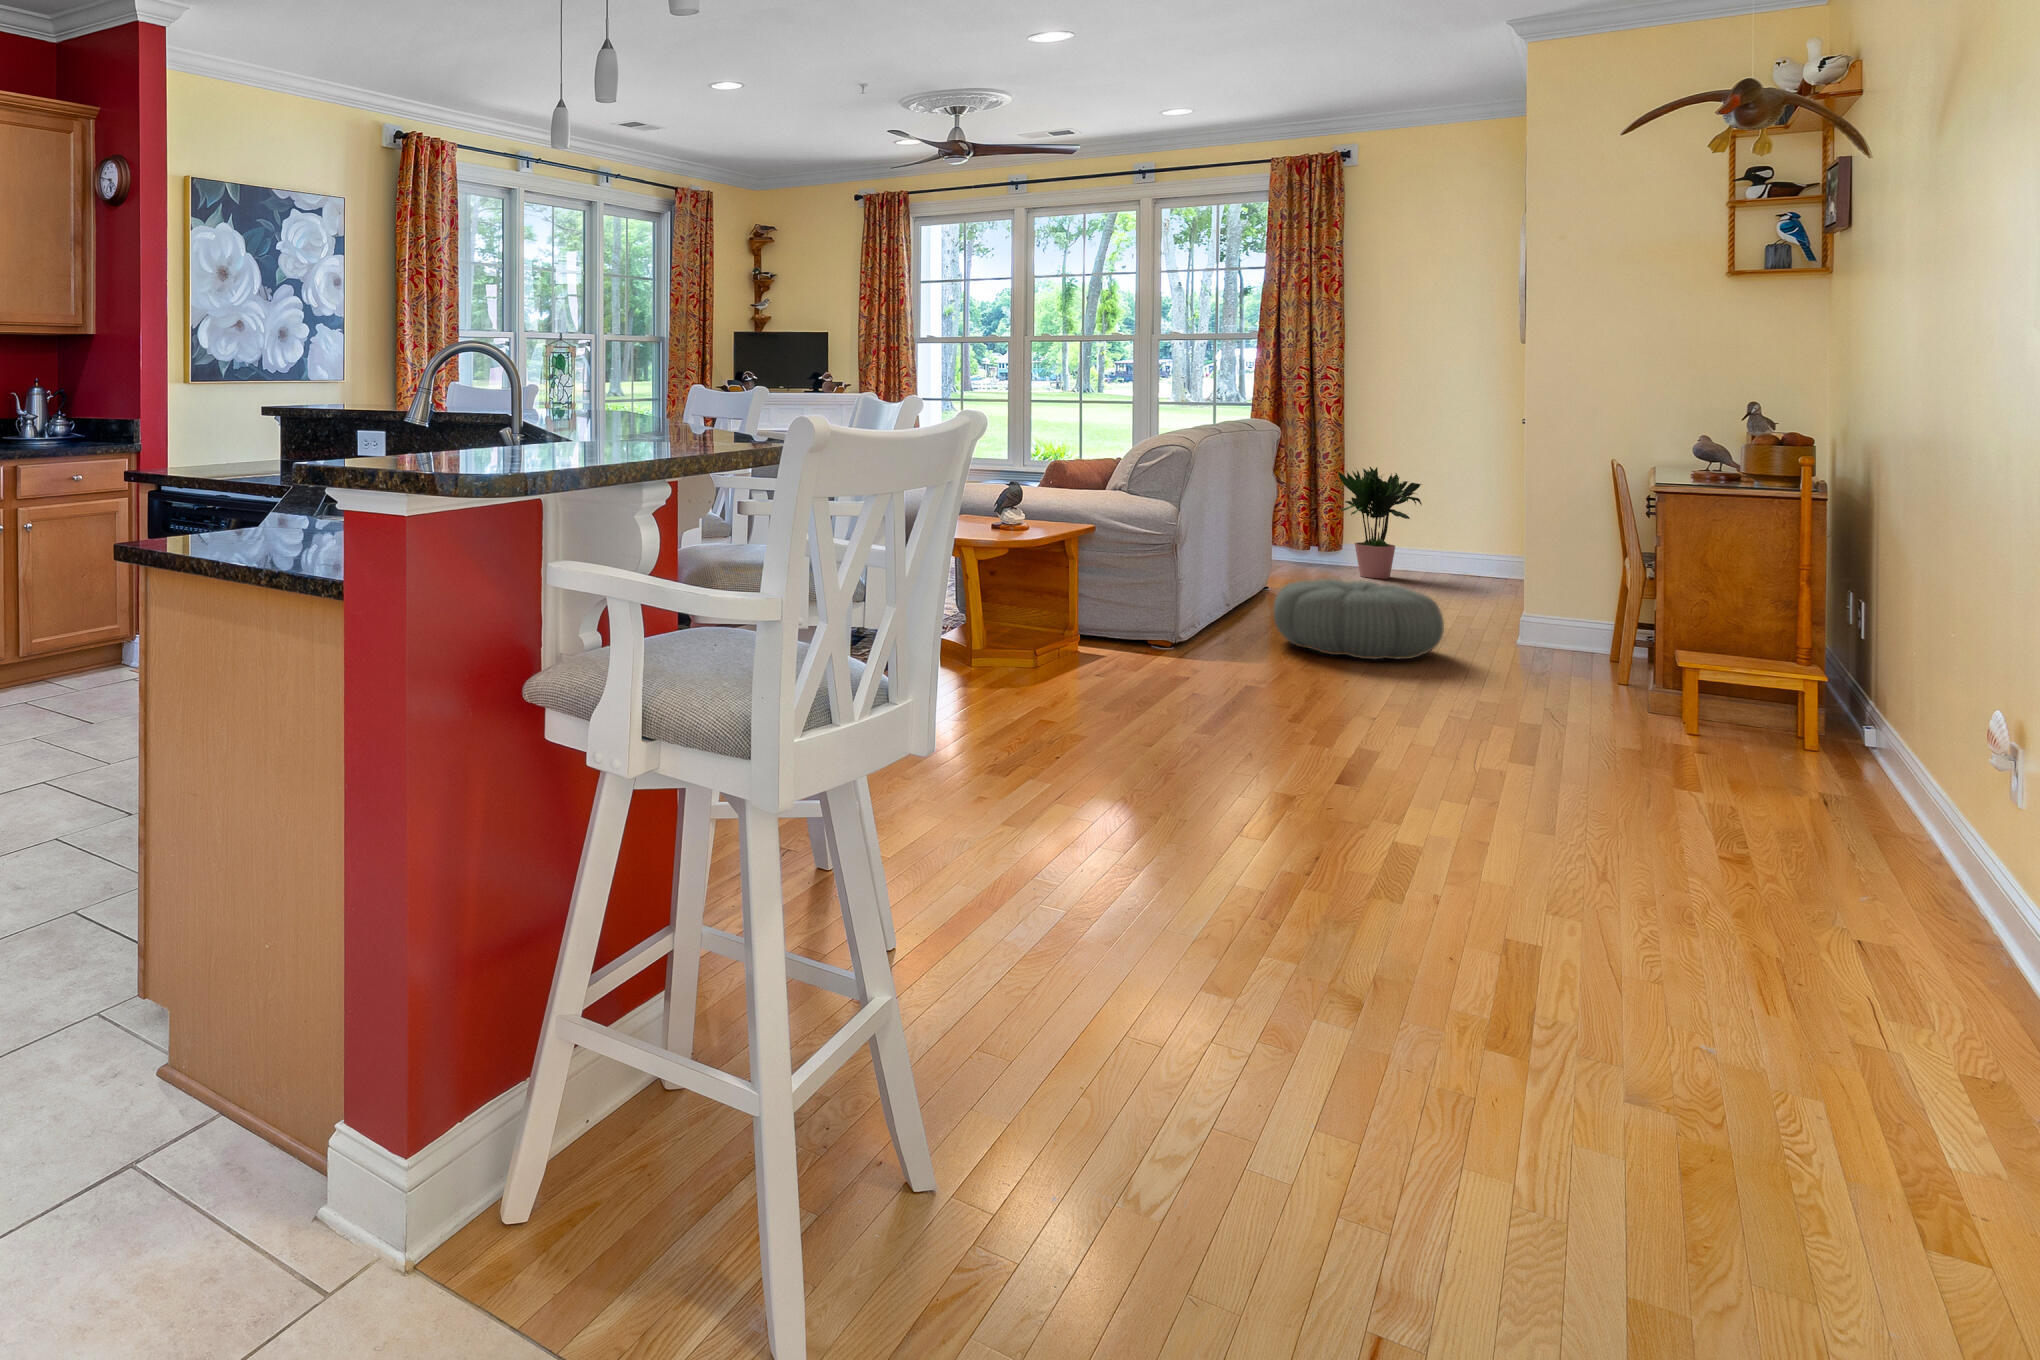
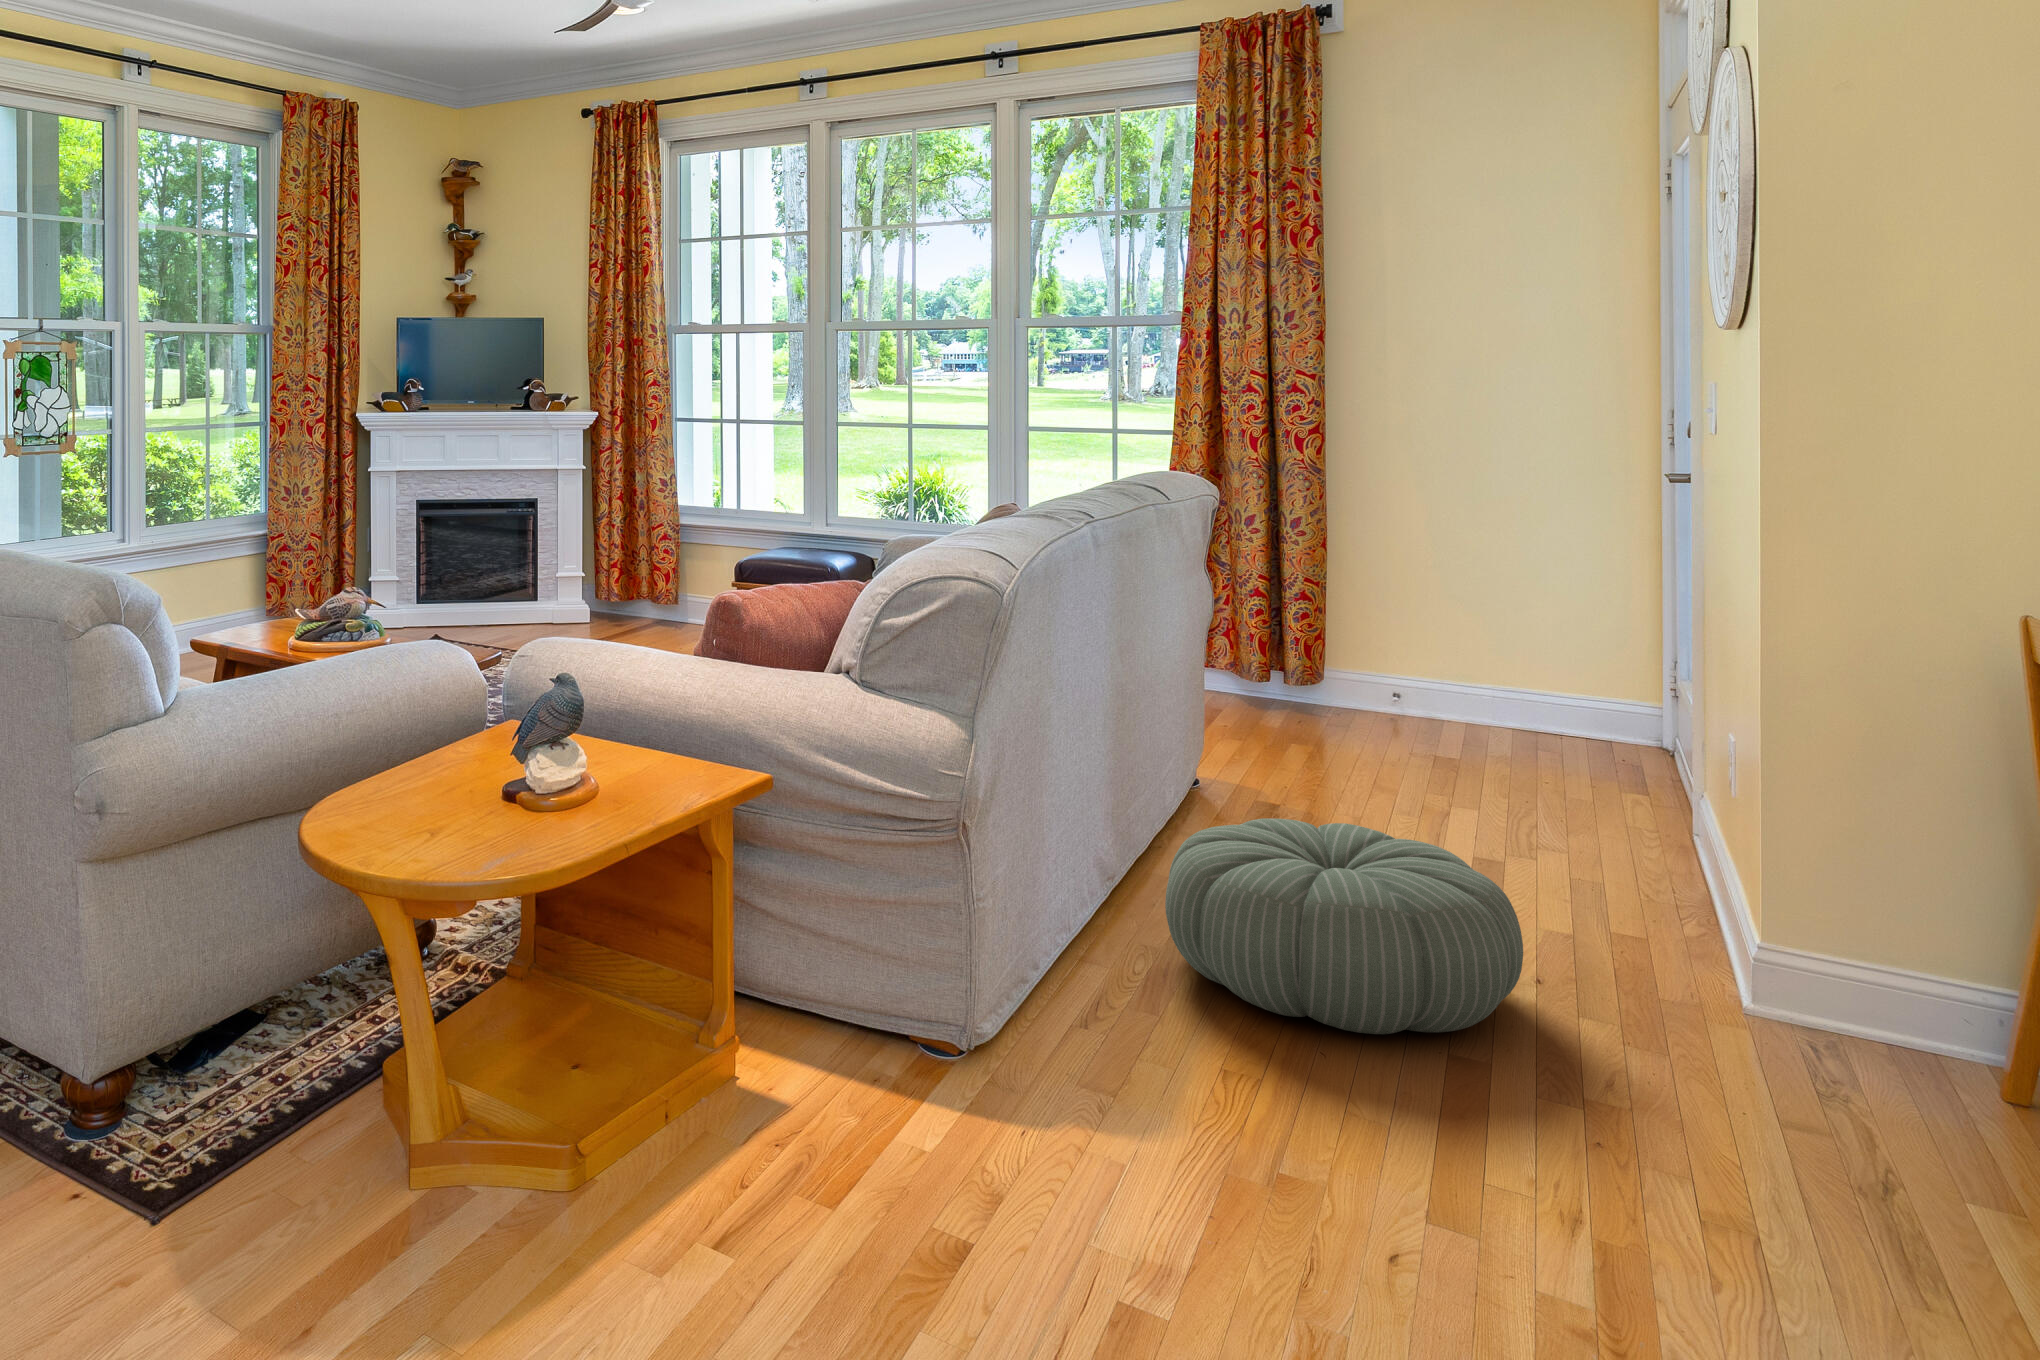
potted plant: present [1337,467,1422,578] -> none [1311,539,1465,740]

